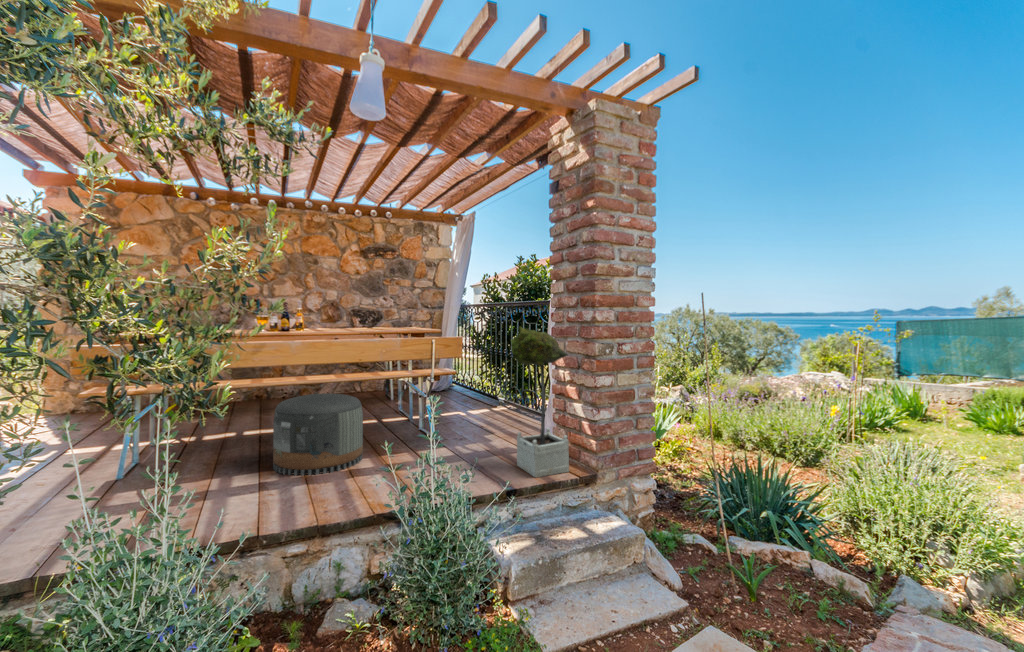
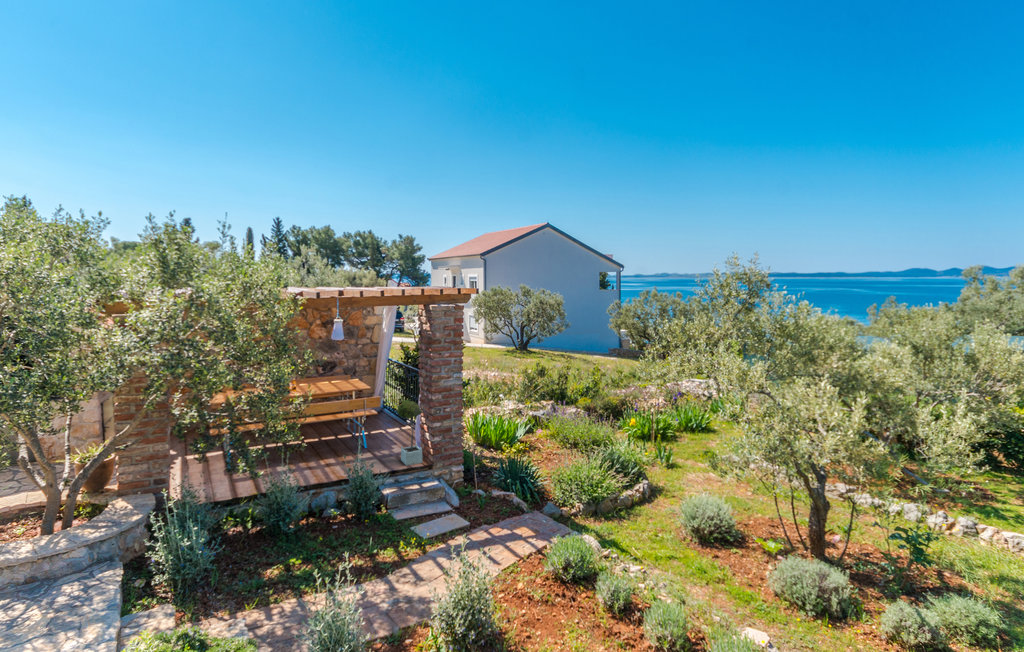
pouf: present [273,393,363,476] -> none [291,428,331,467]

